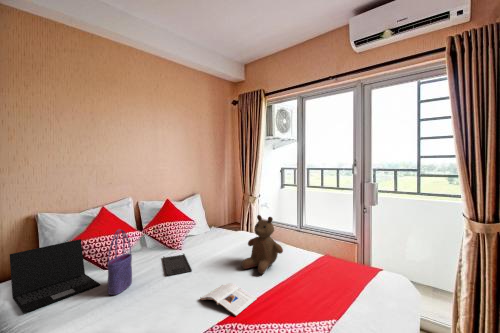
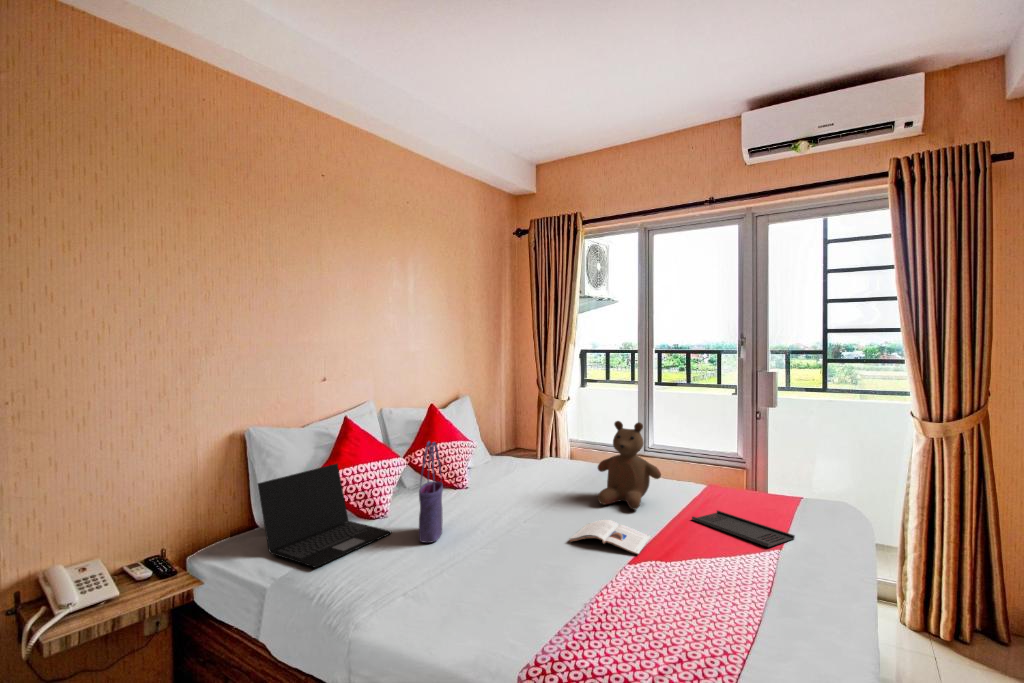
tray: present [163,254,192,275] -> present [692,511,795,547]

